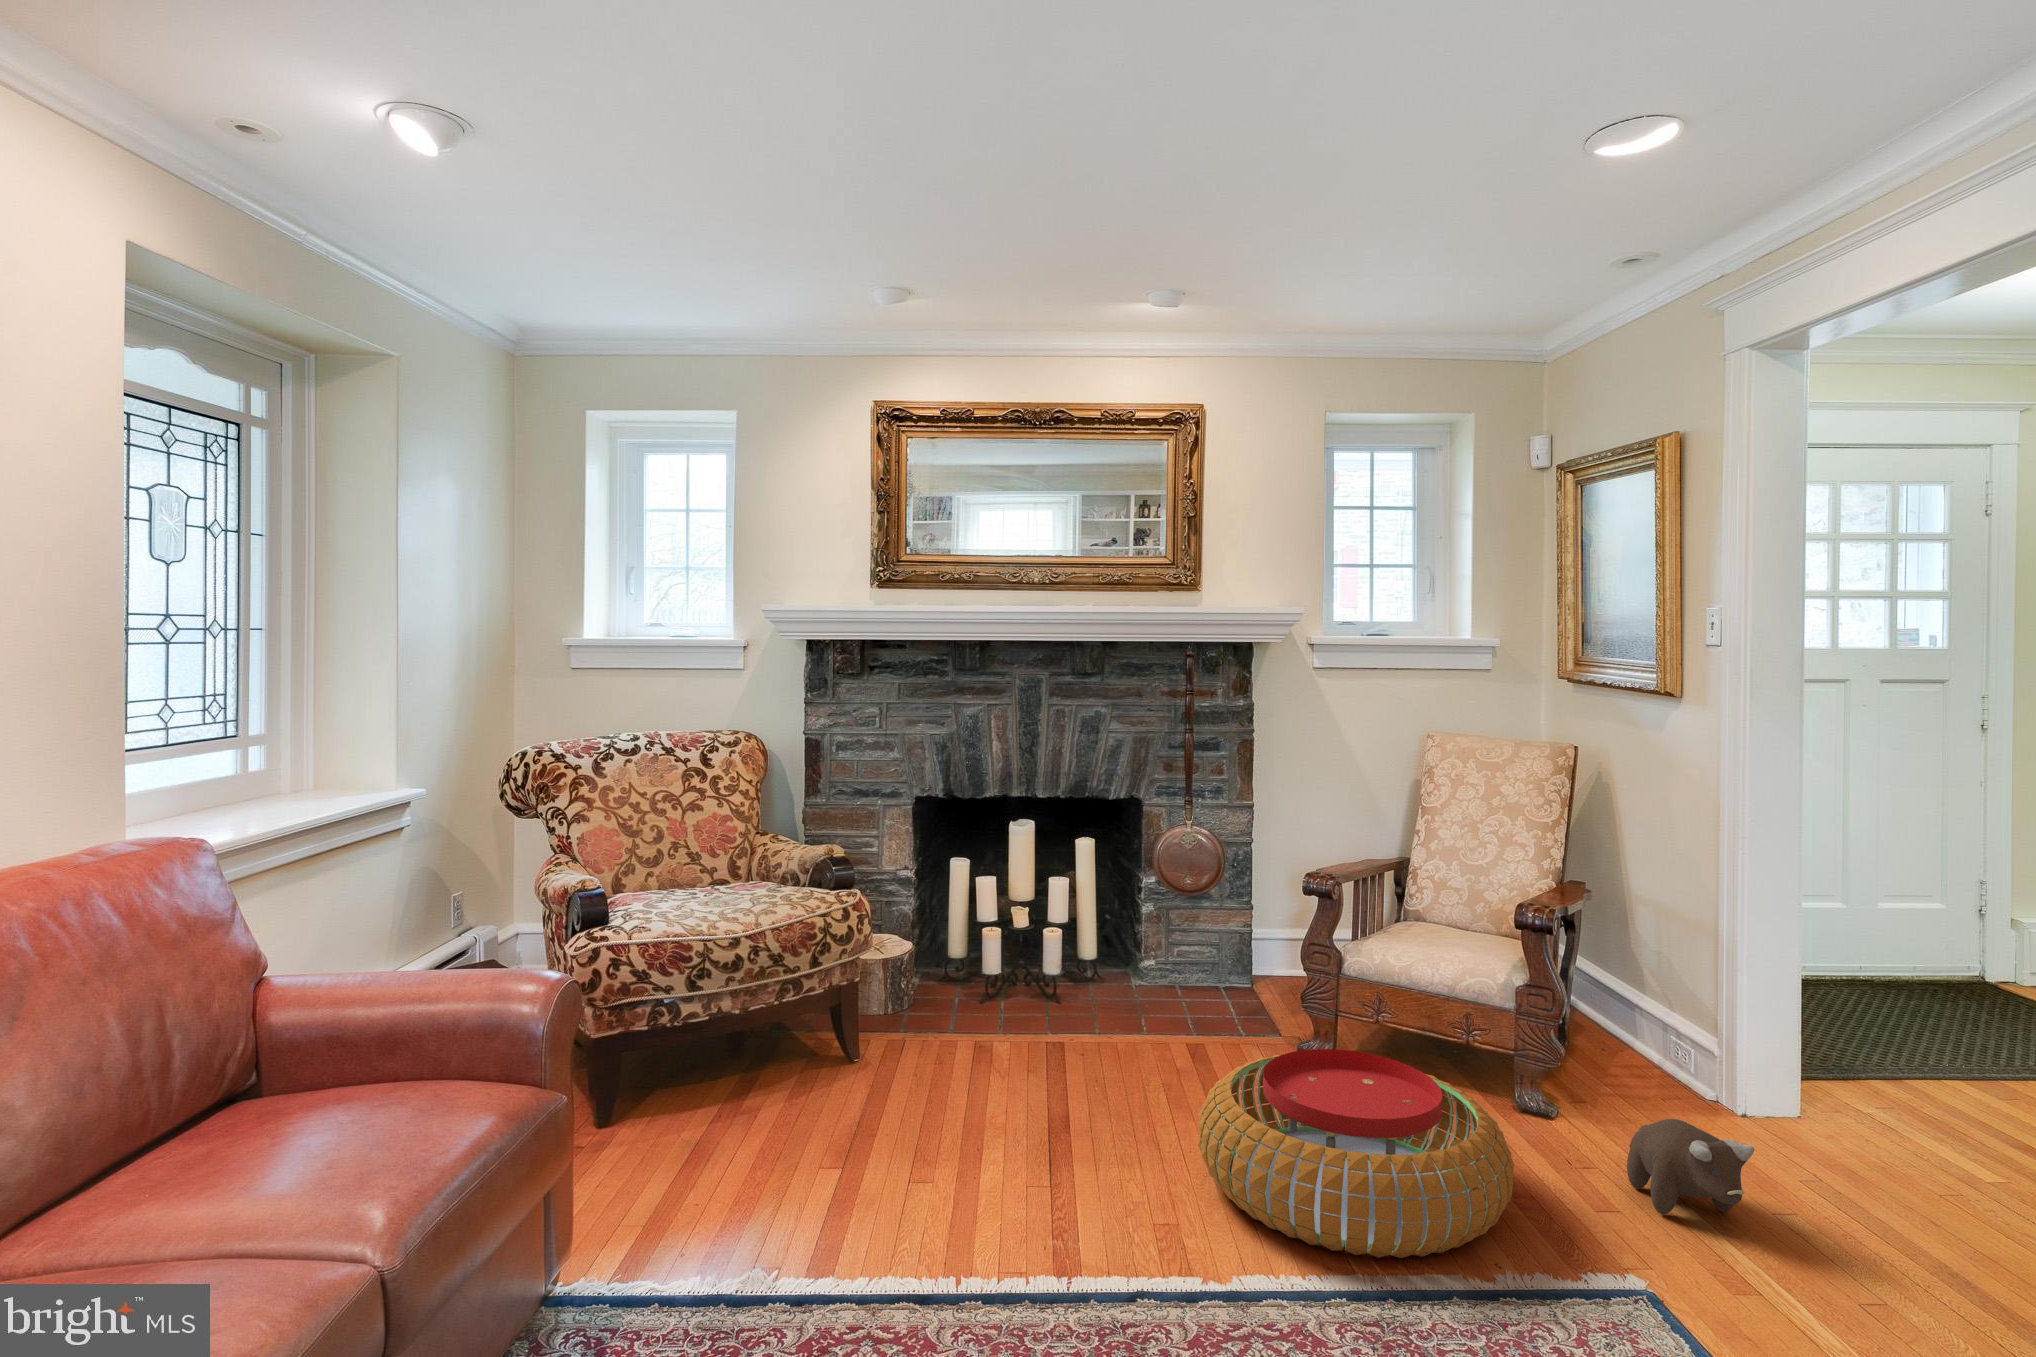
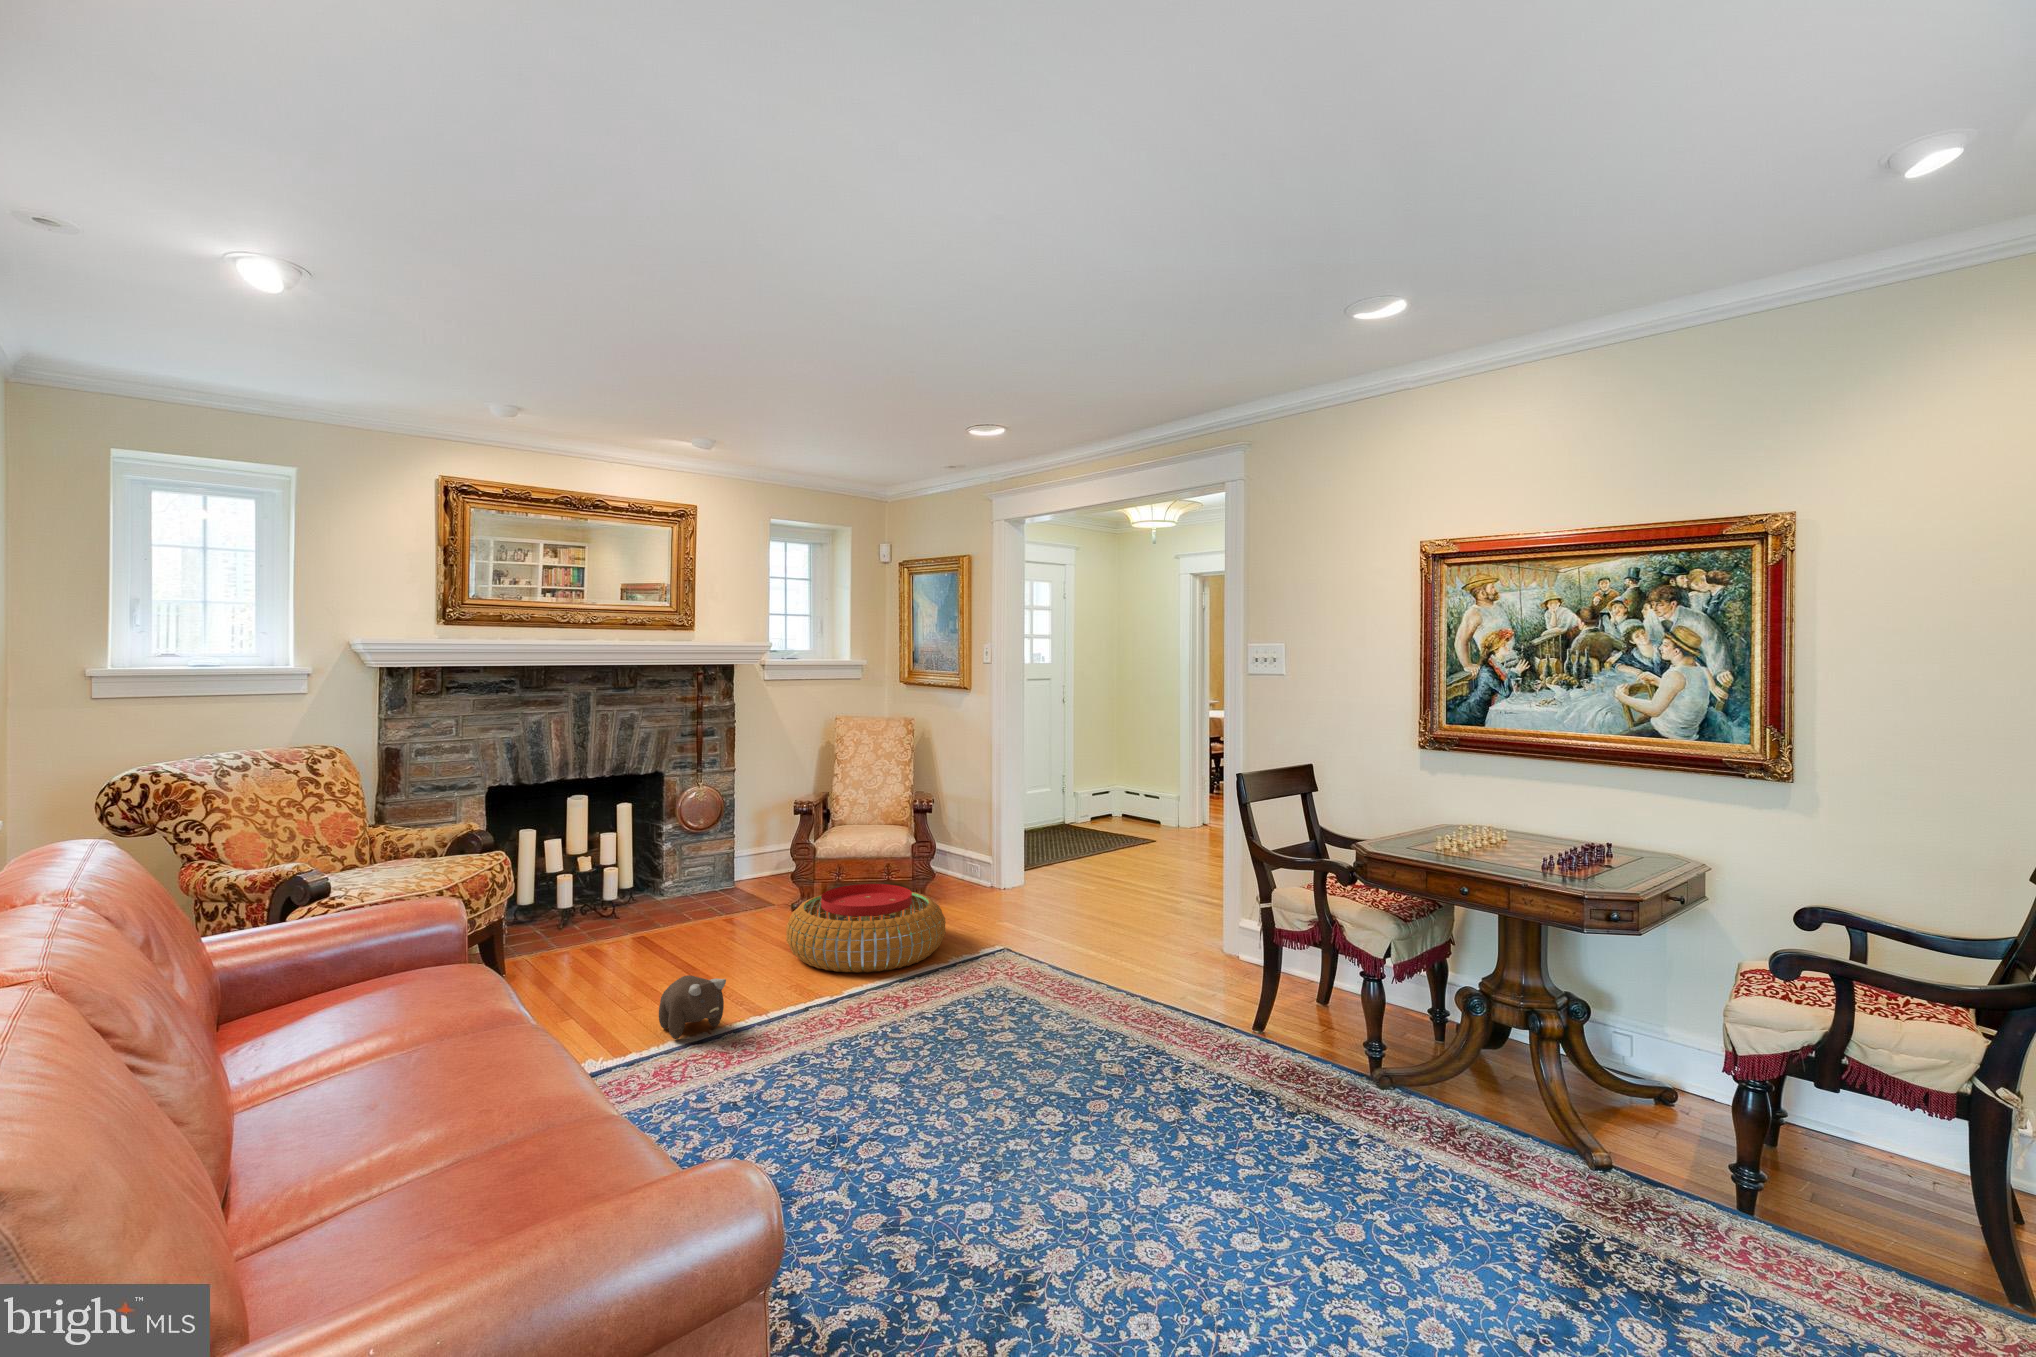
plush toy: present [1627,1119,1754,1215] -> present [659,975,726,1039]

